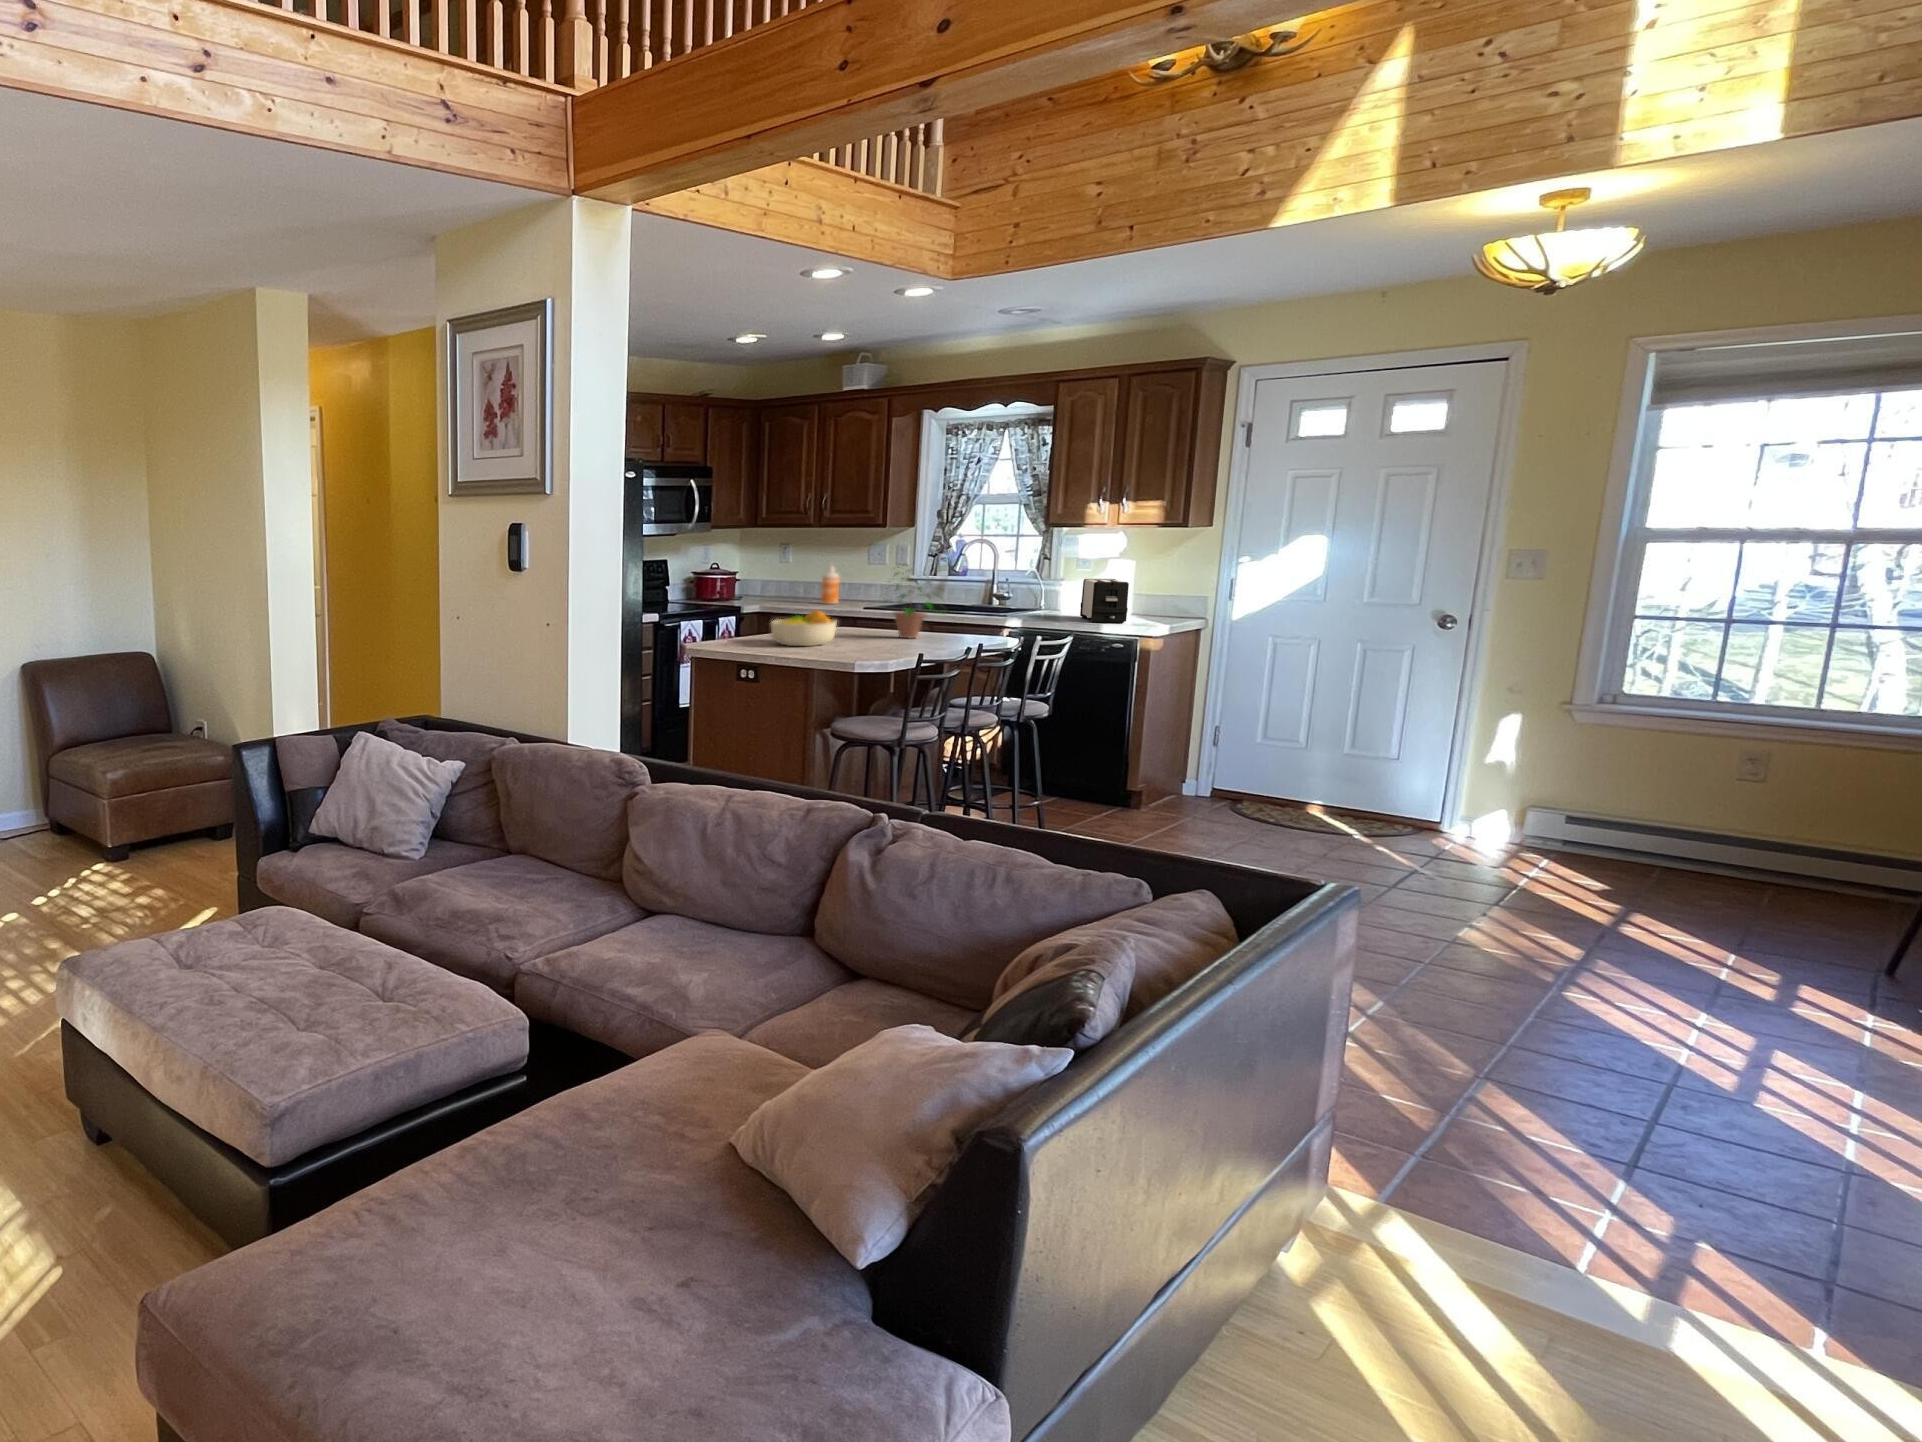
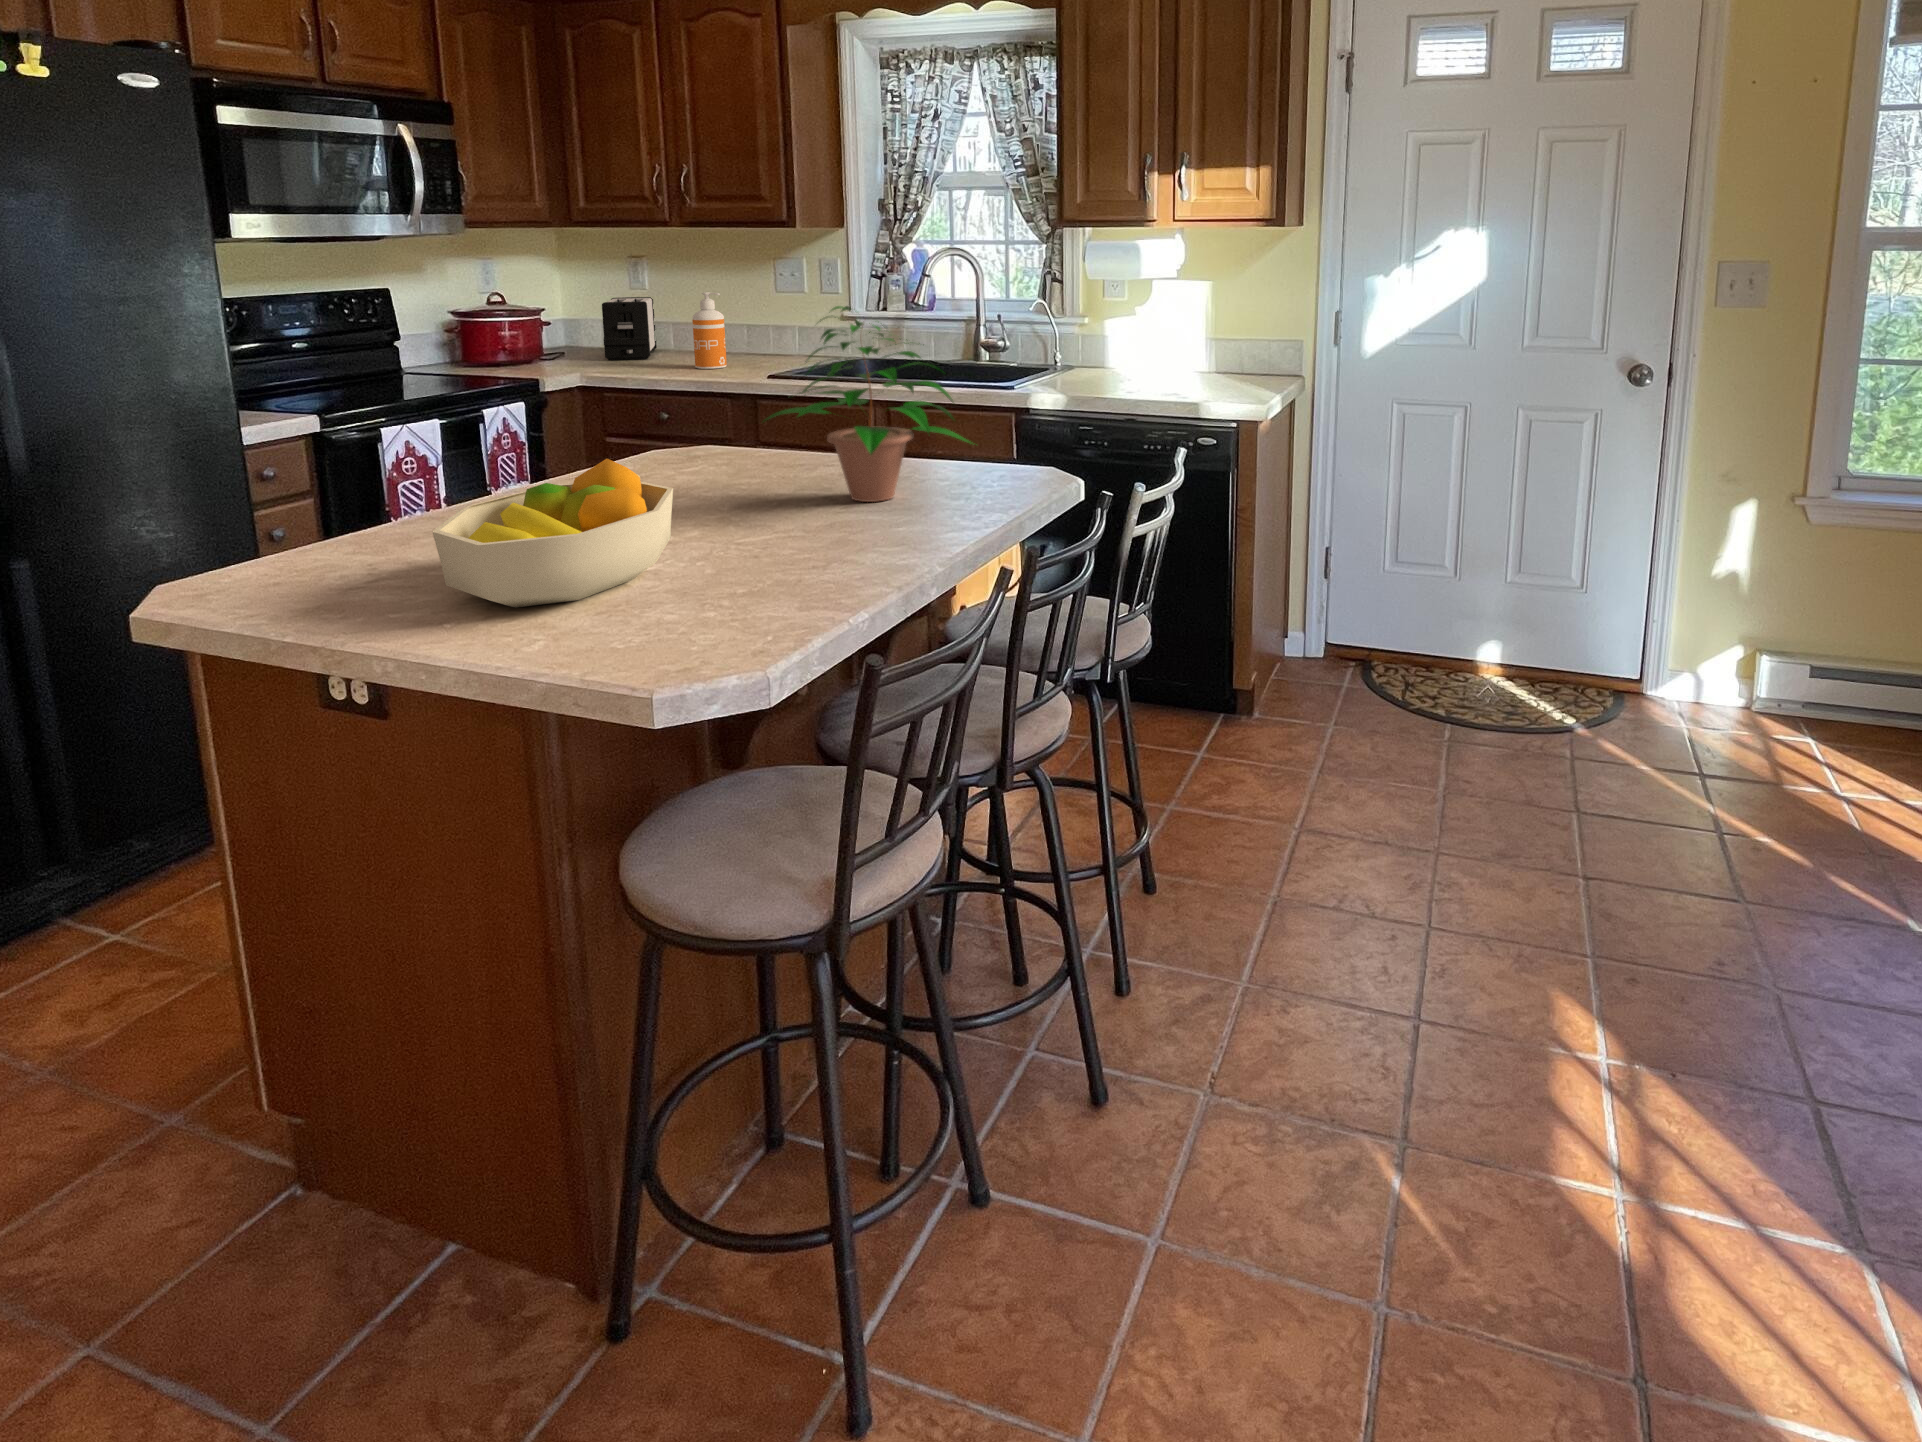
toaster: present [1080,579,1129,623] -> present [602,297,657,360]

